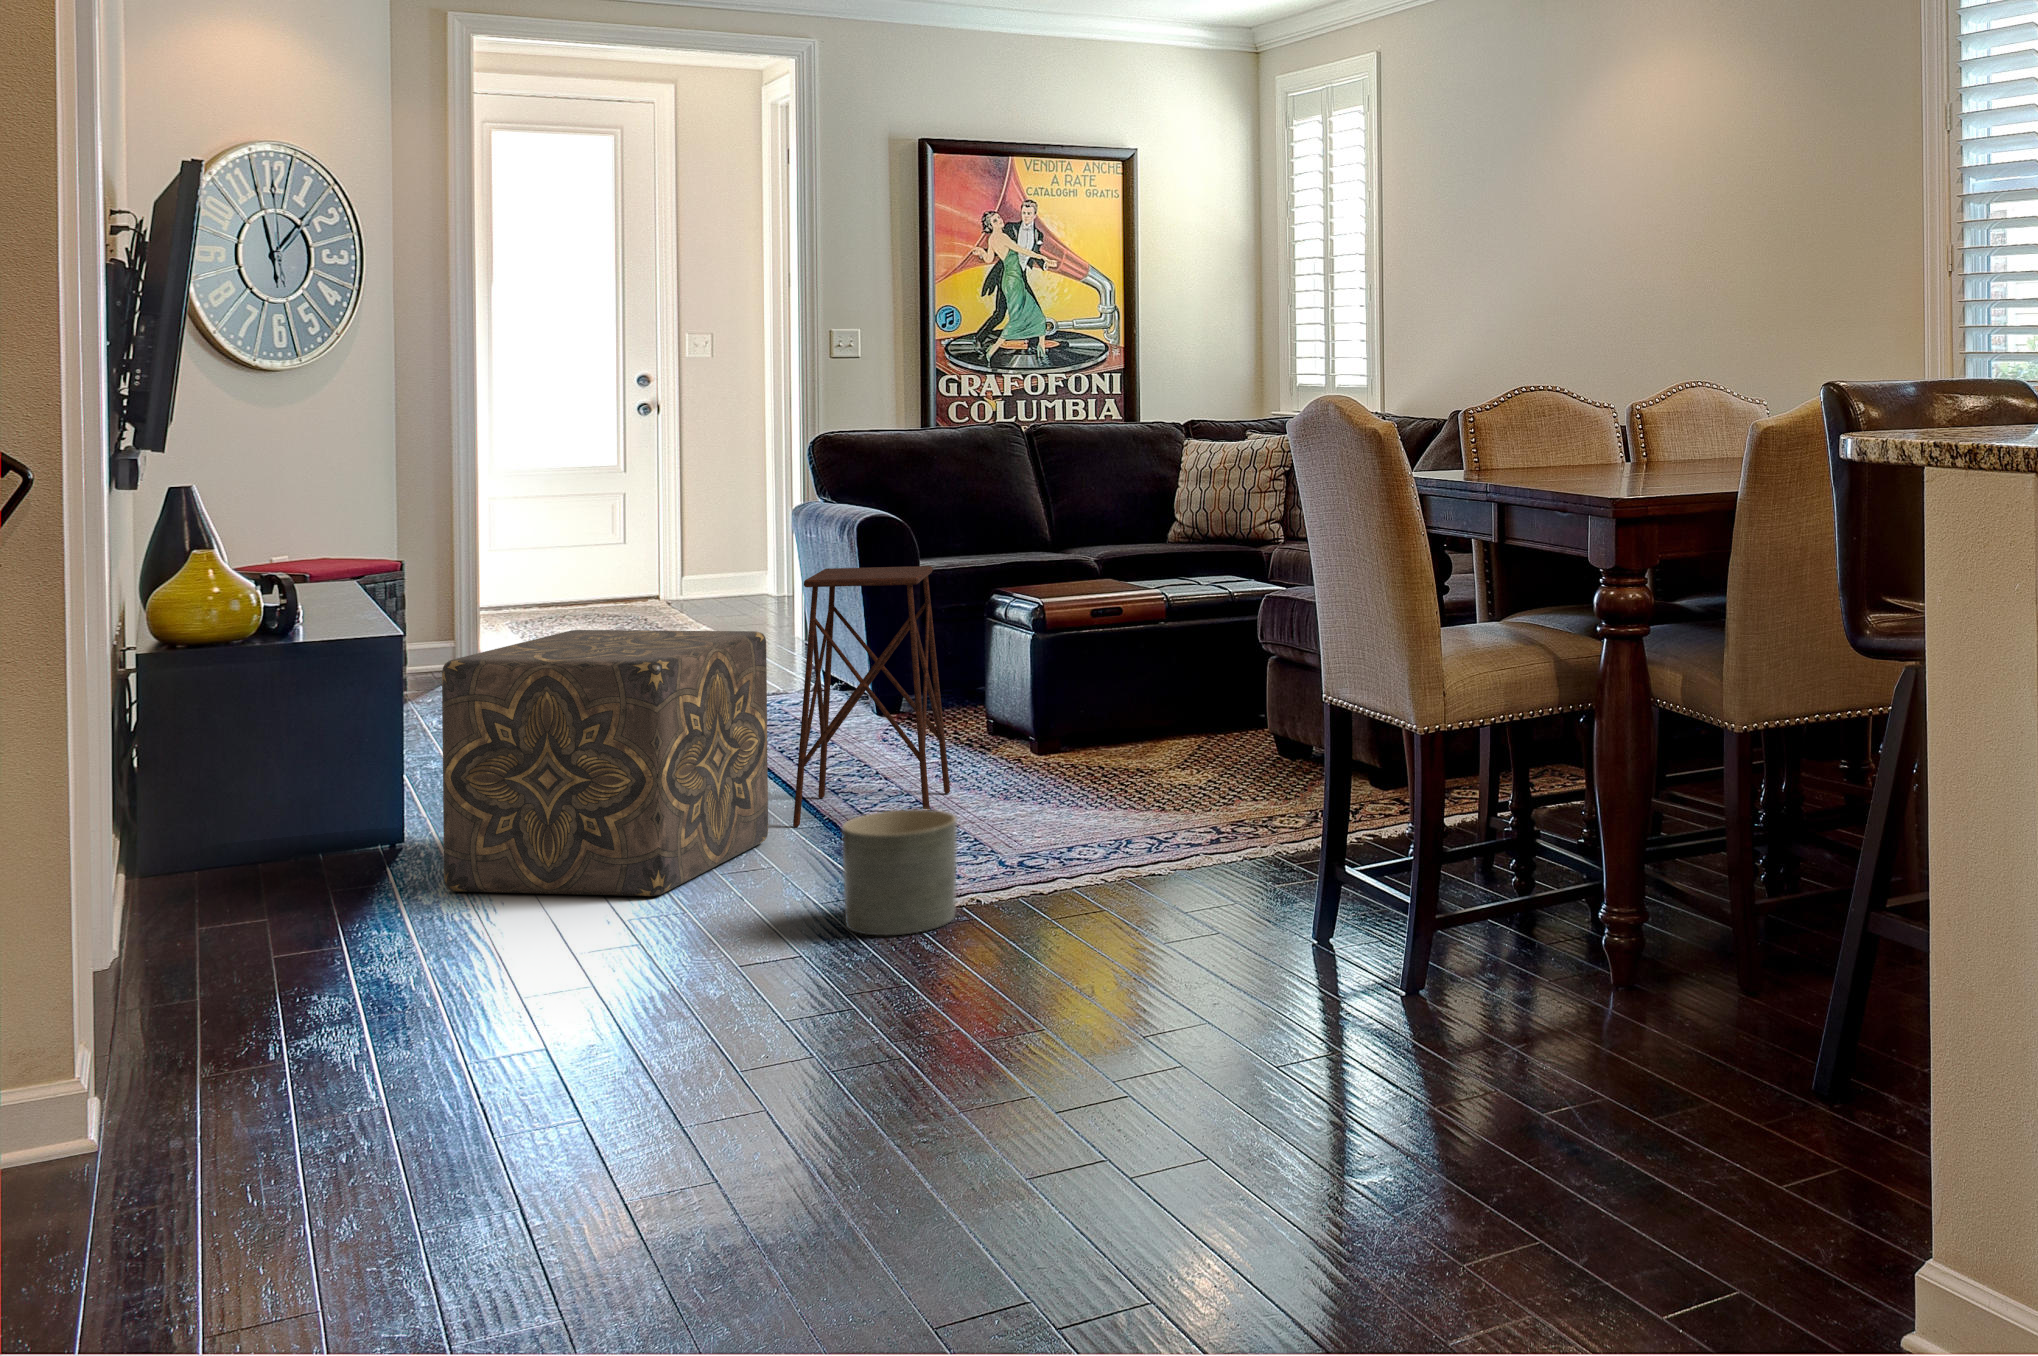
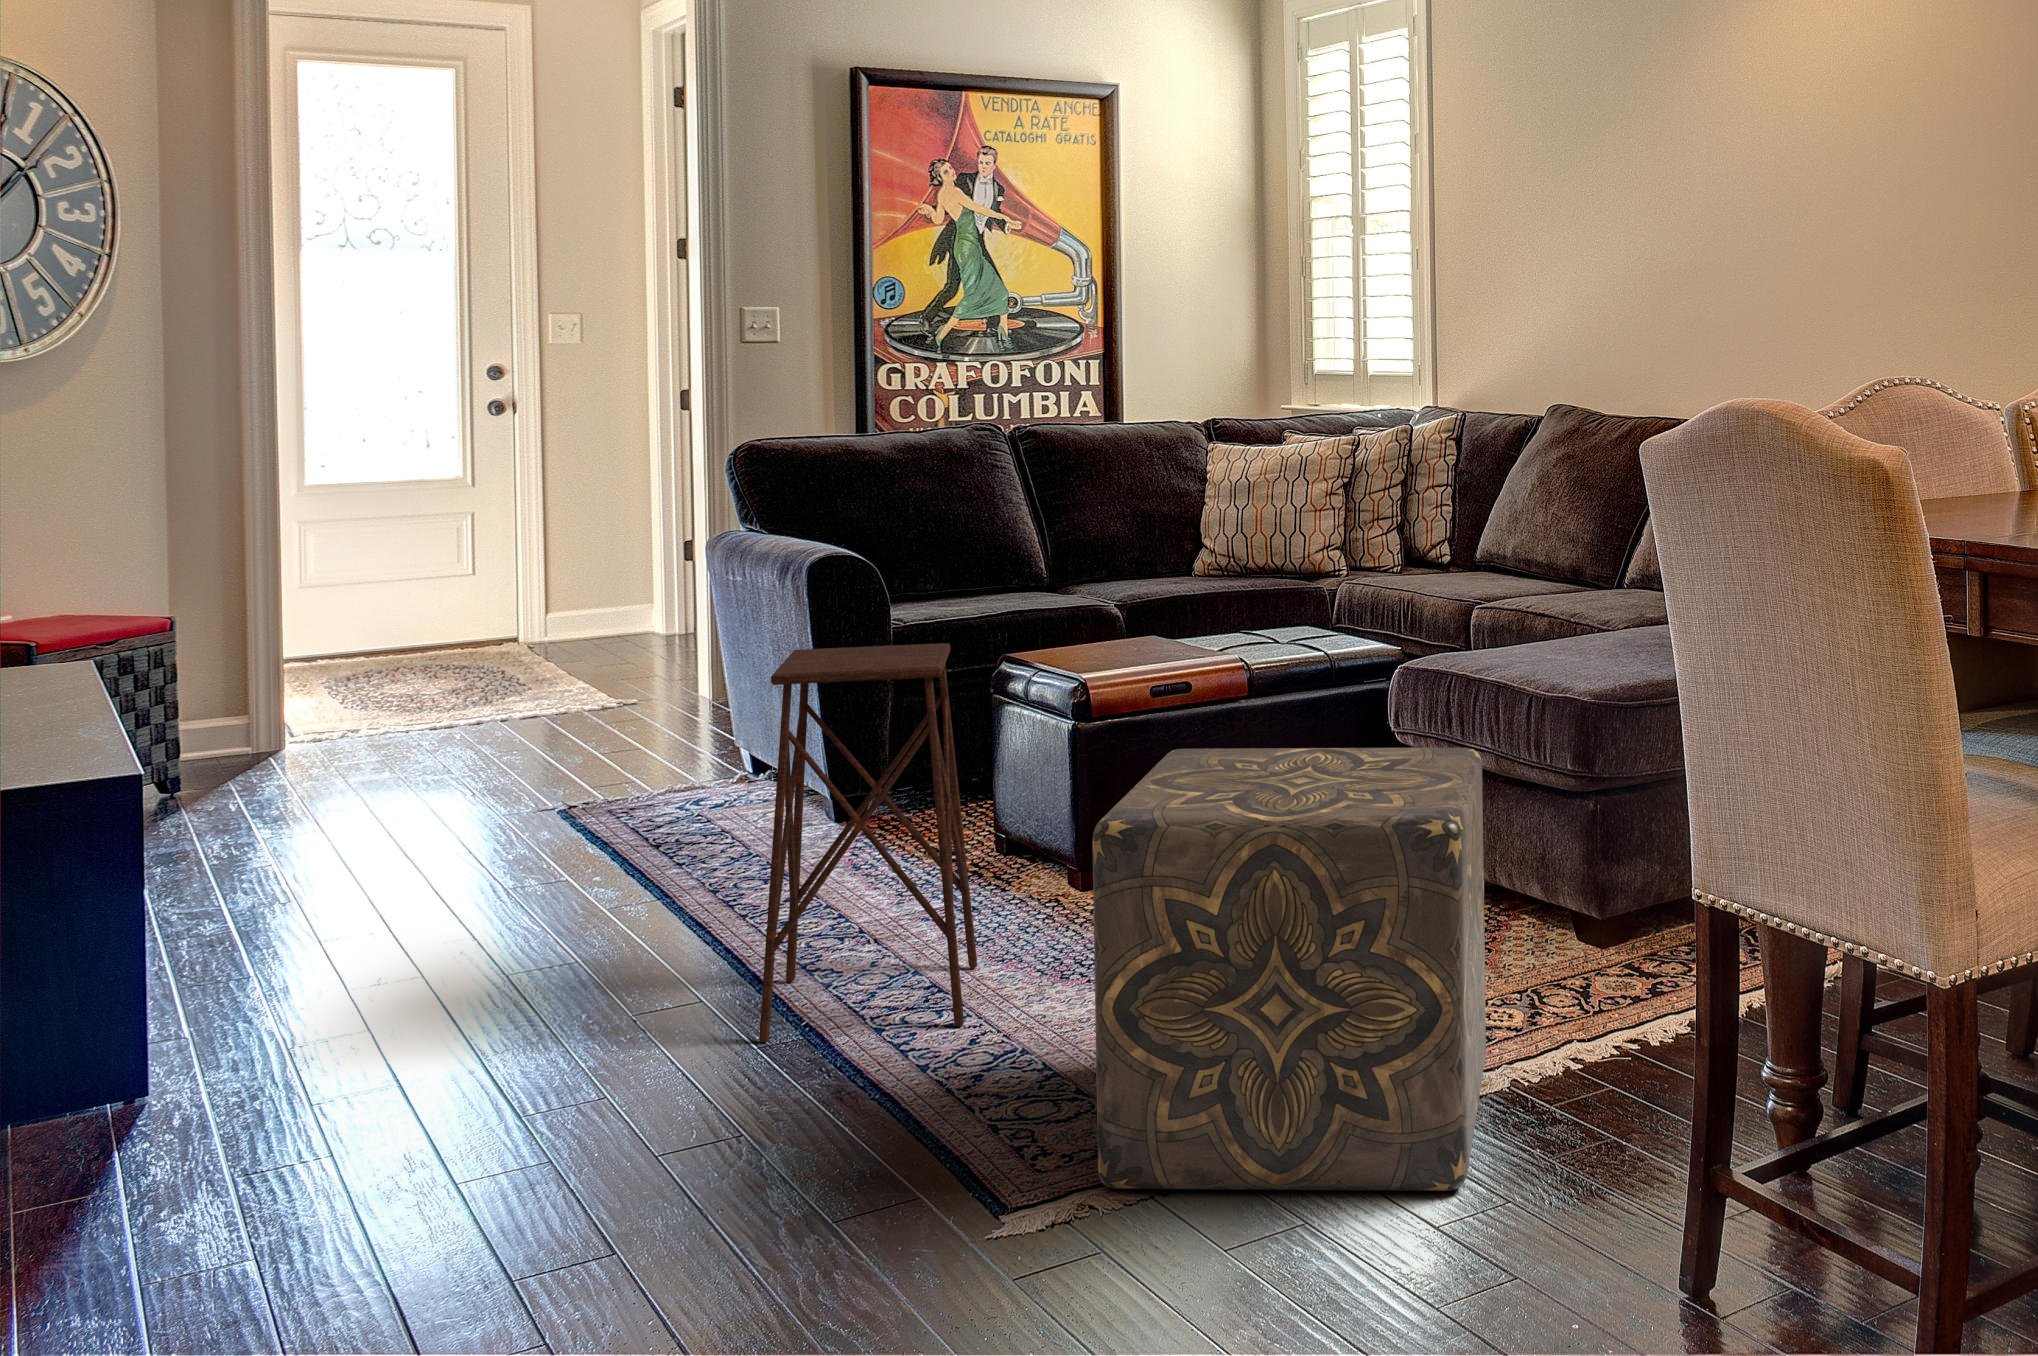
ottoman: present [442,630,768,896] -> present [1093,748,1486,1191]
planter: present [842,809,957,935] -> none [882,1065,1066,1296]

